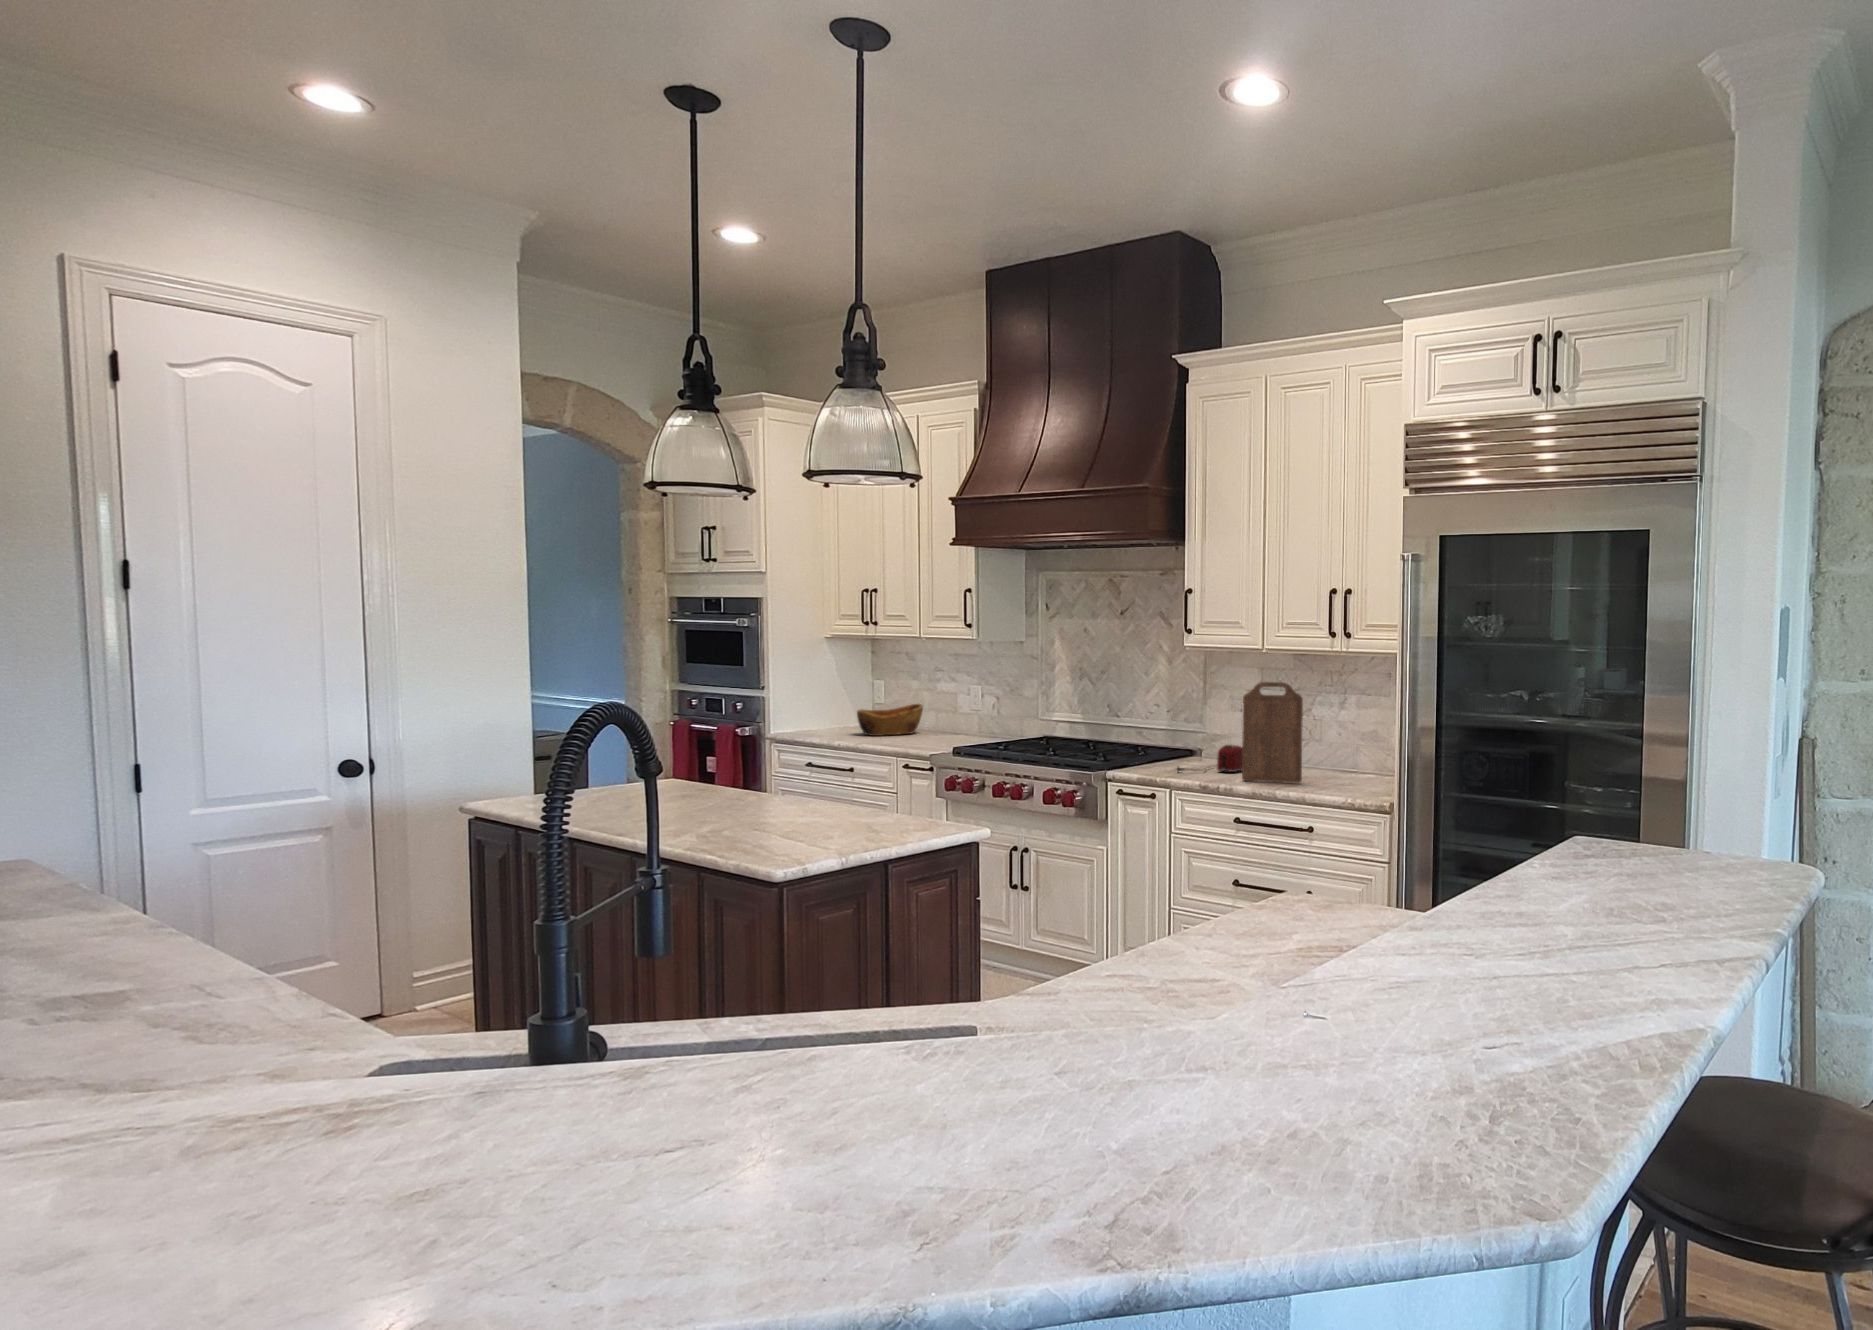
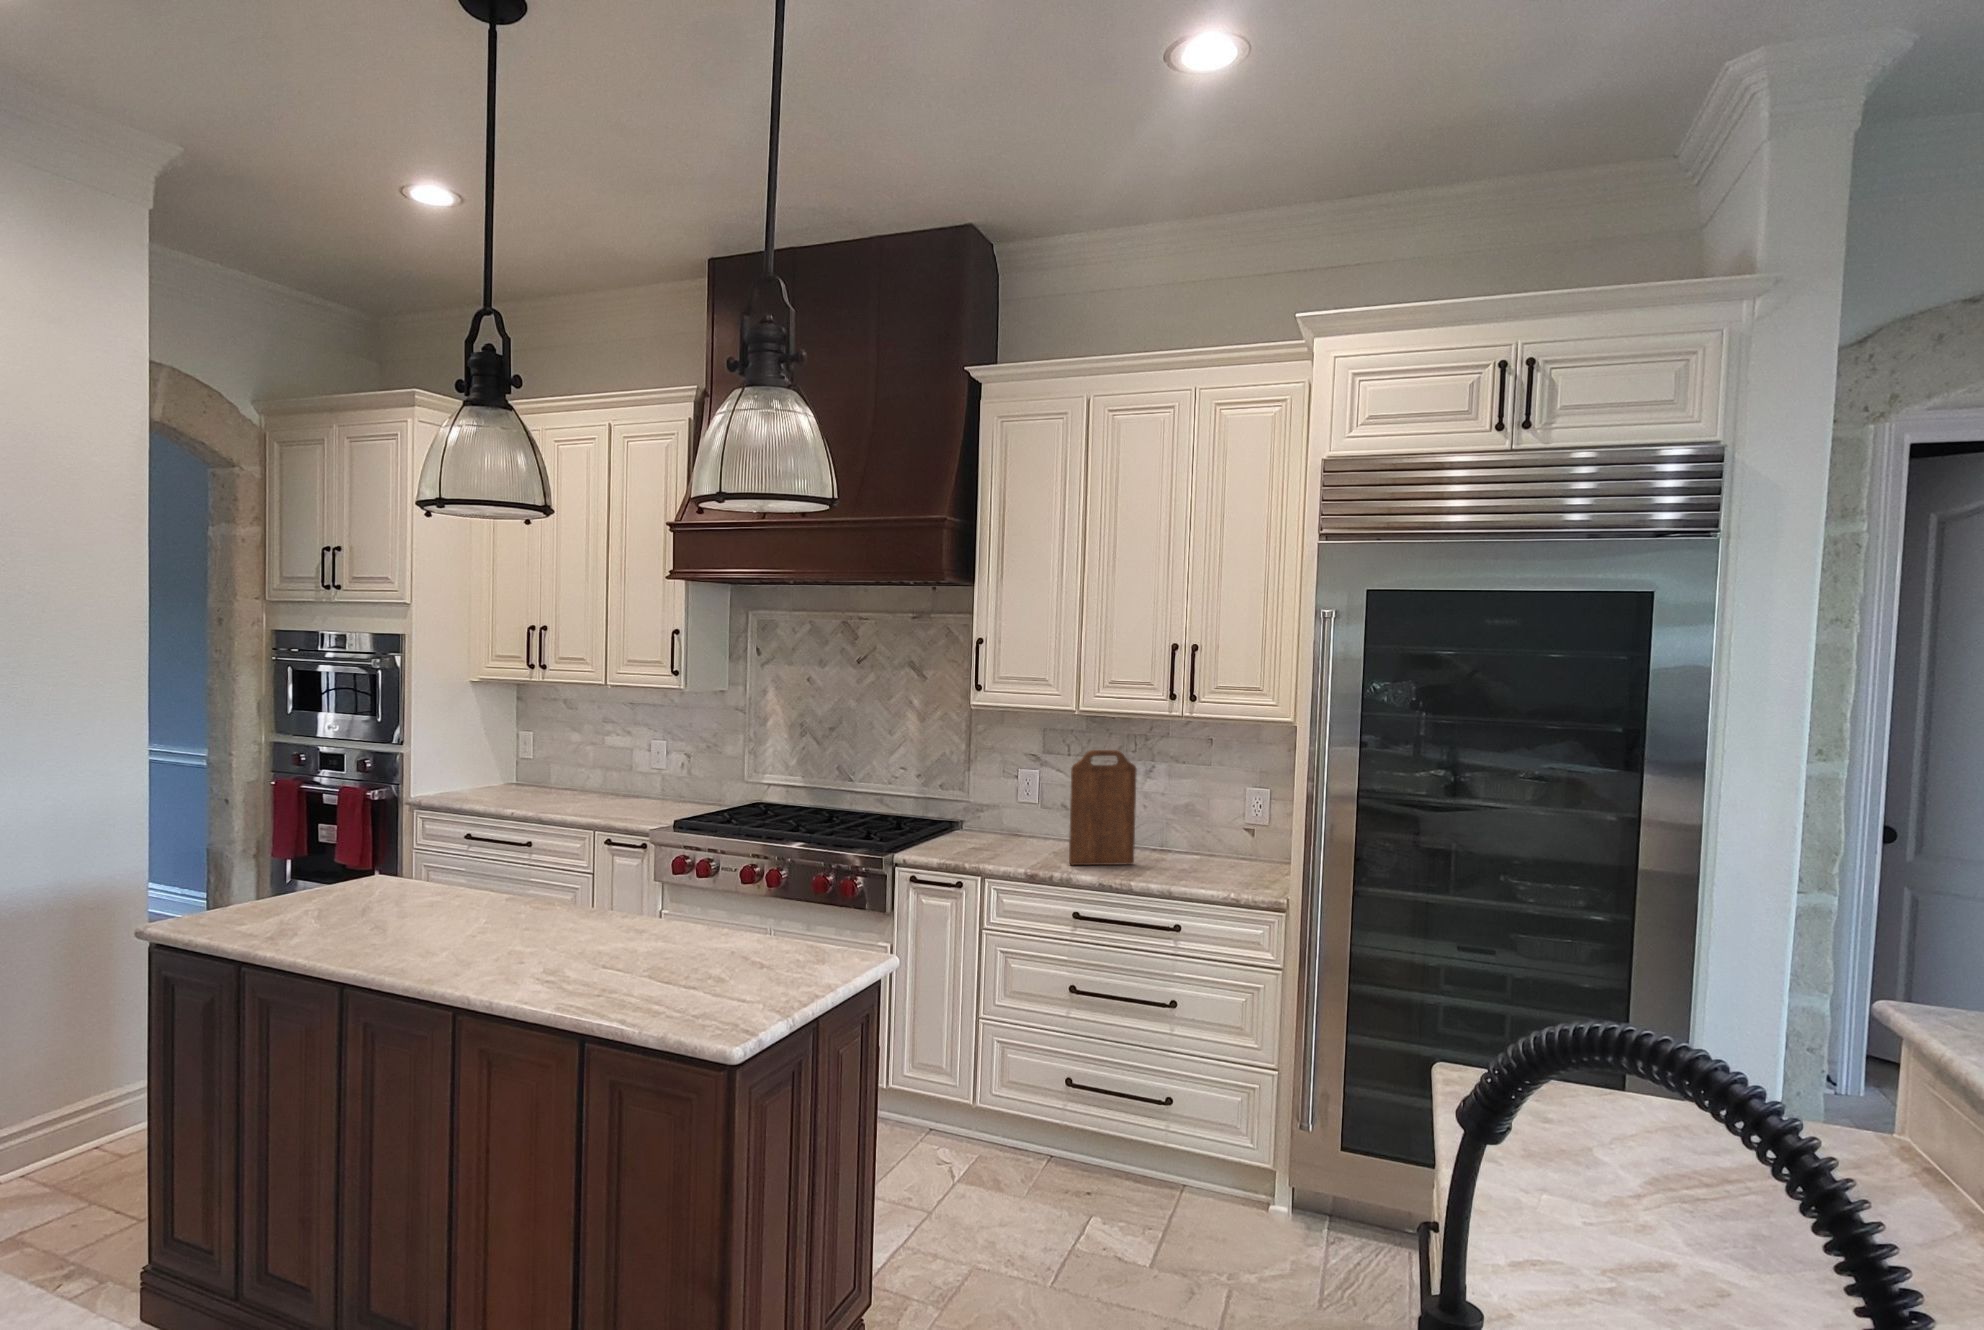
wooden bowl: present [857,704,923,736] -> none [521,763,603,806]
toaster: present [1177,745,1242,772] -> none [976,817,1042,854]

